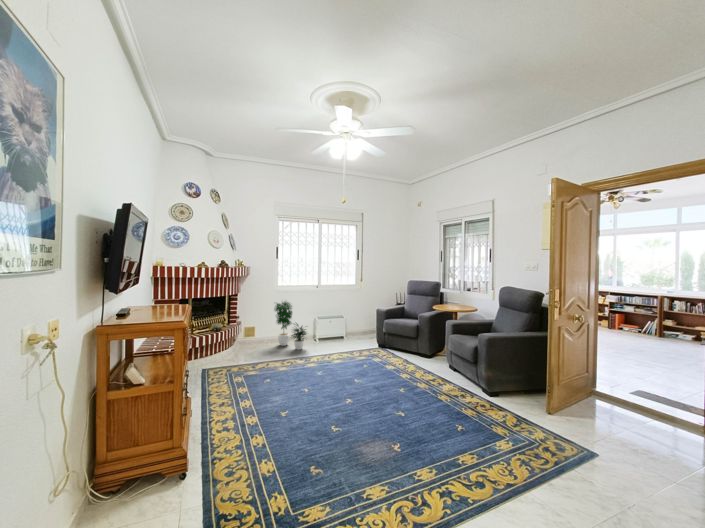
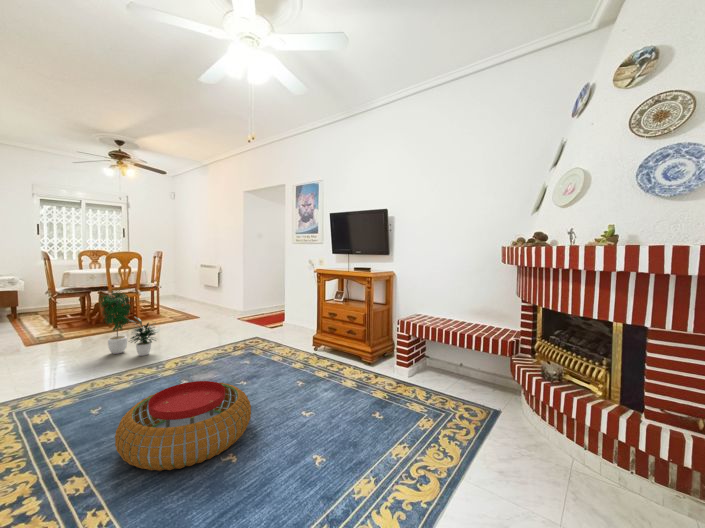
pouf: none [274,372,358,427] -> present [115,381,251,471]

